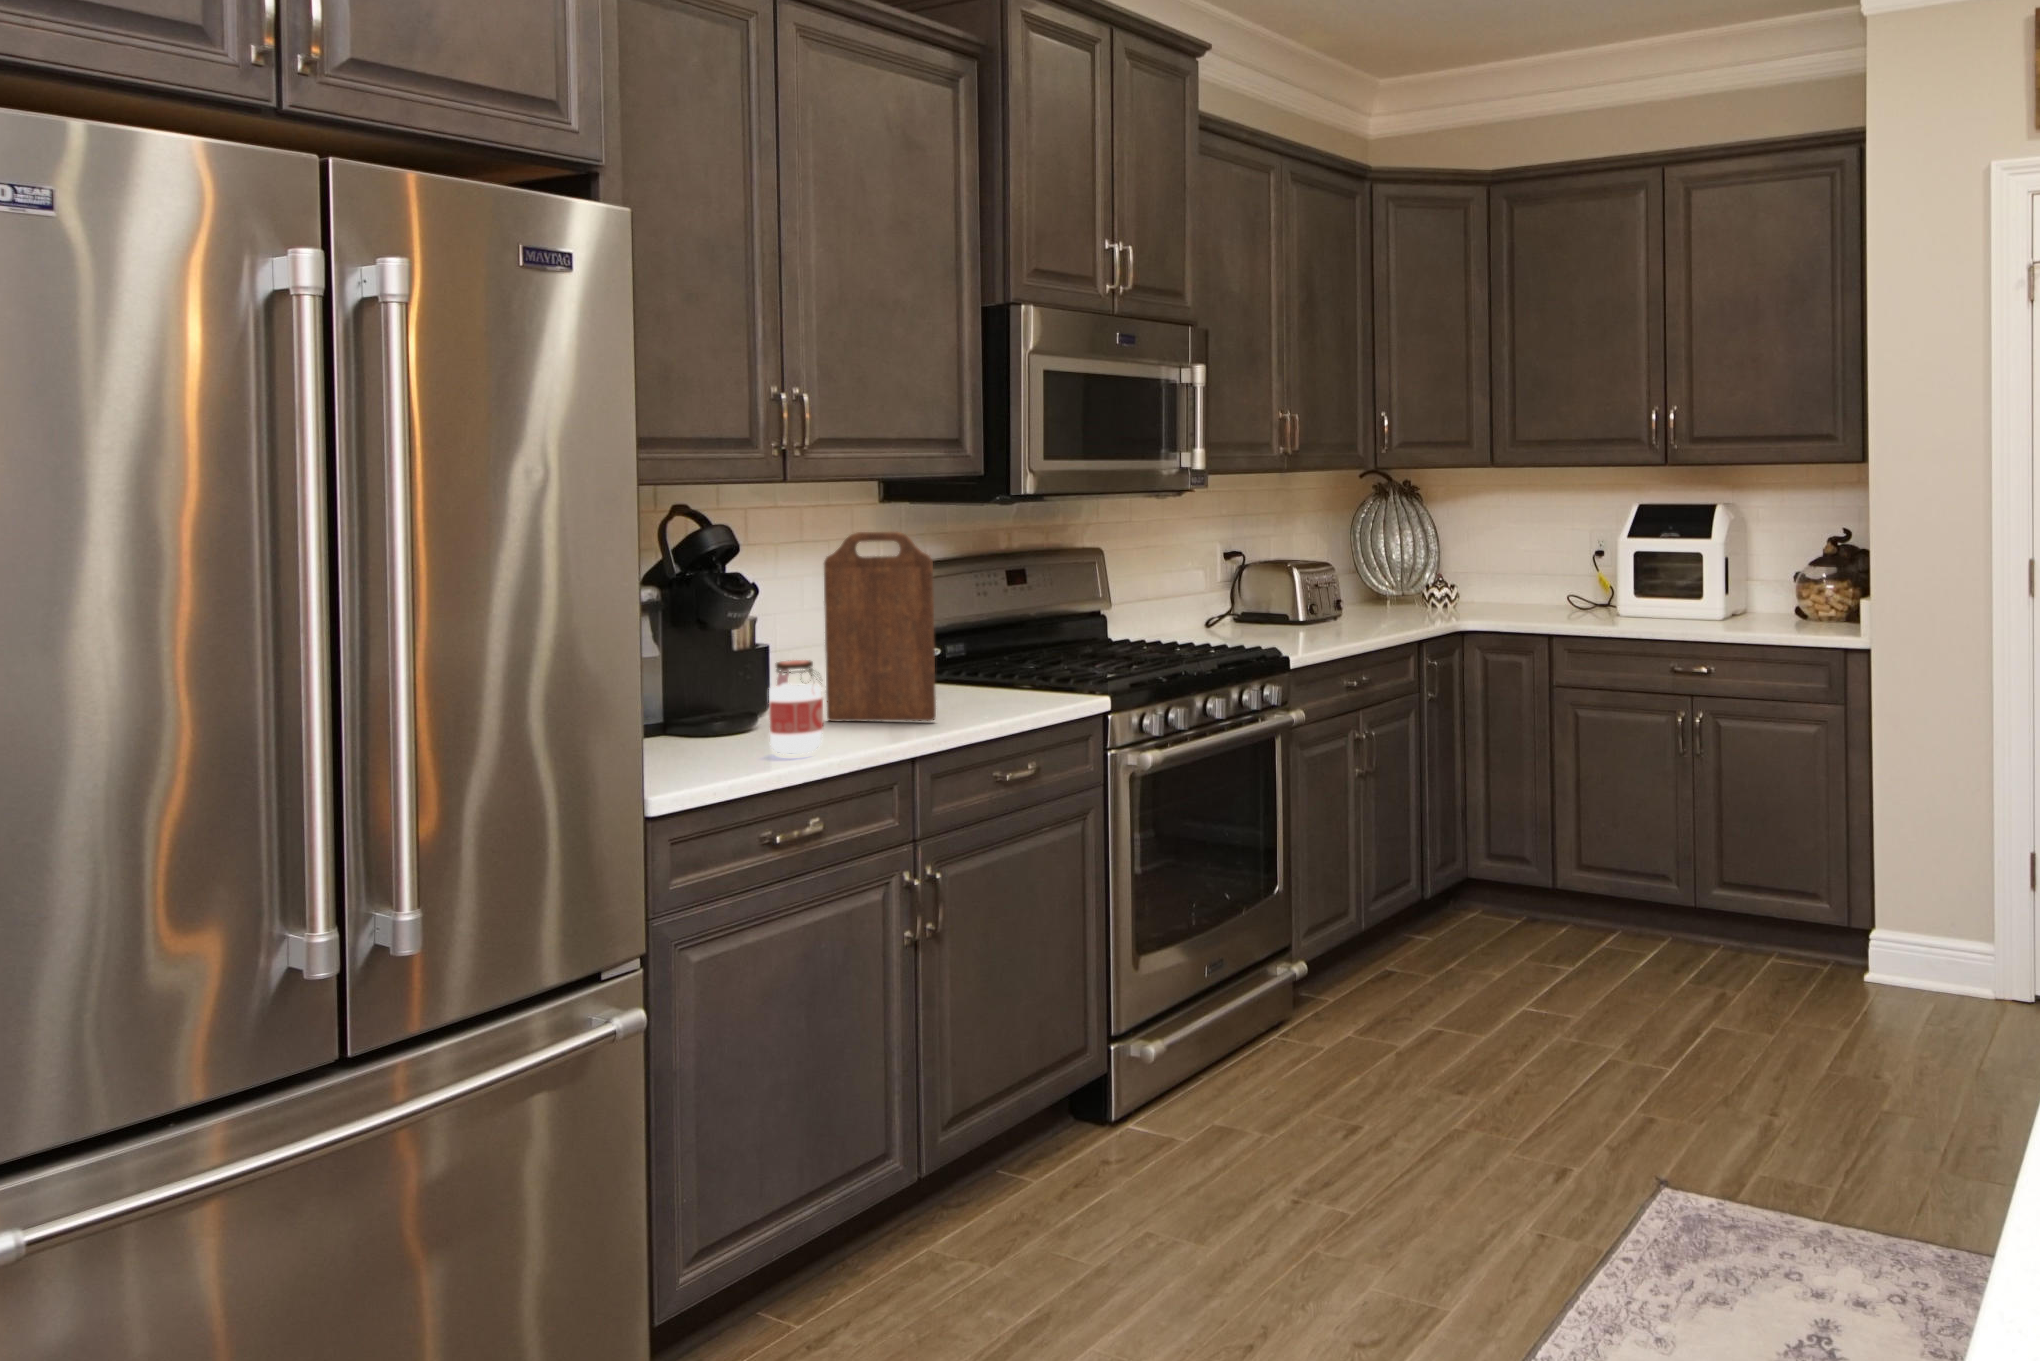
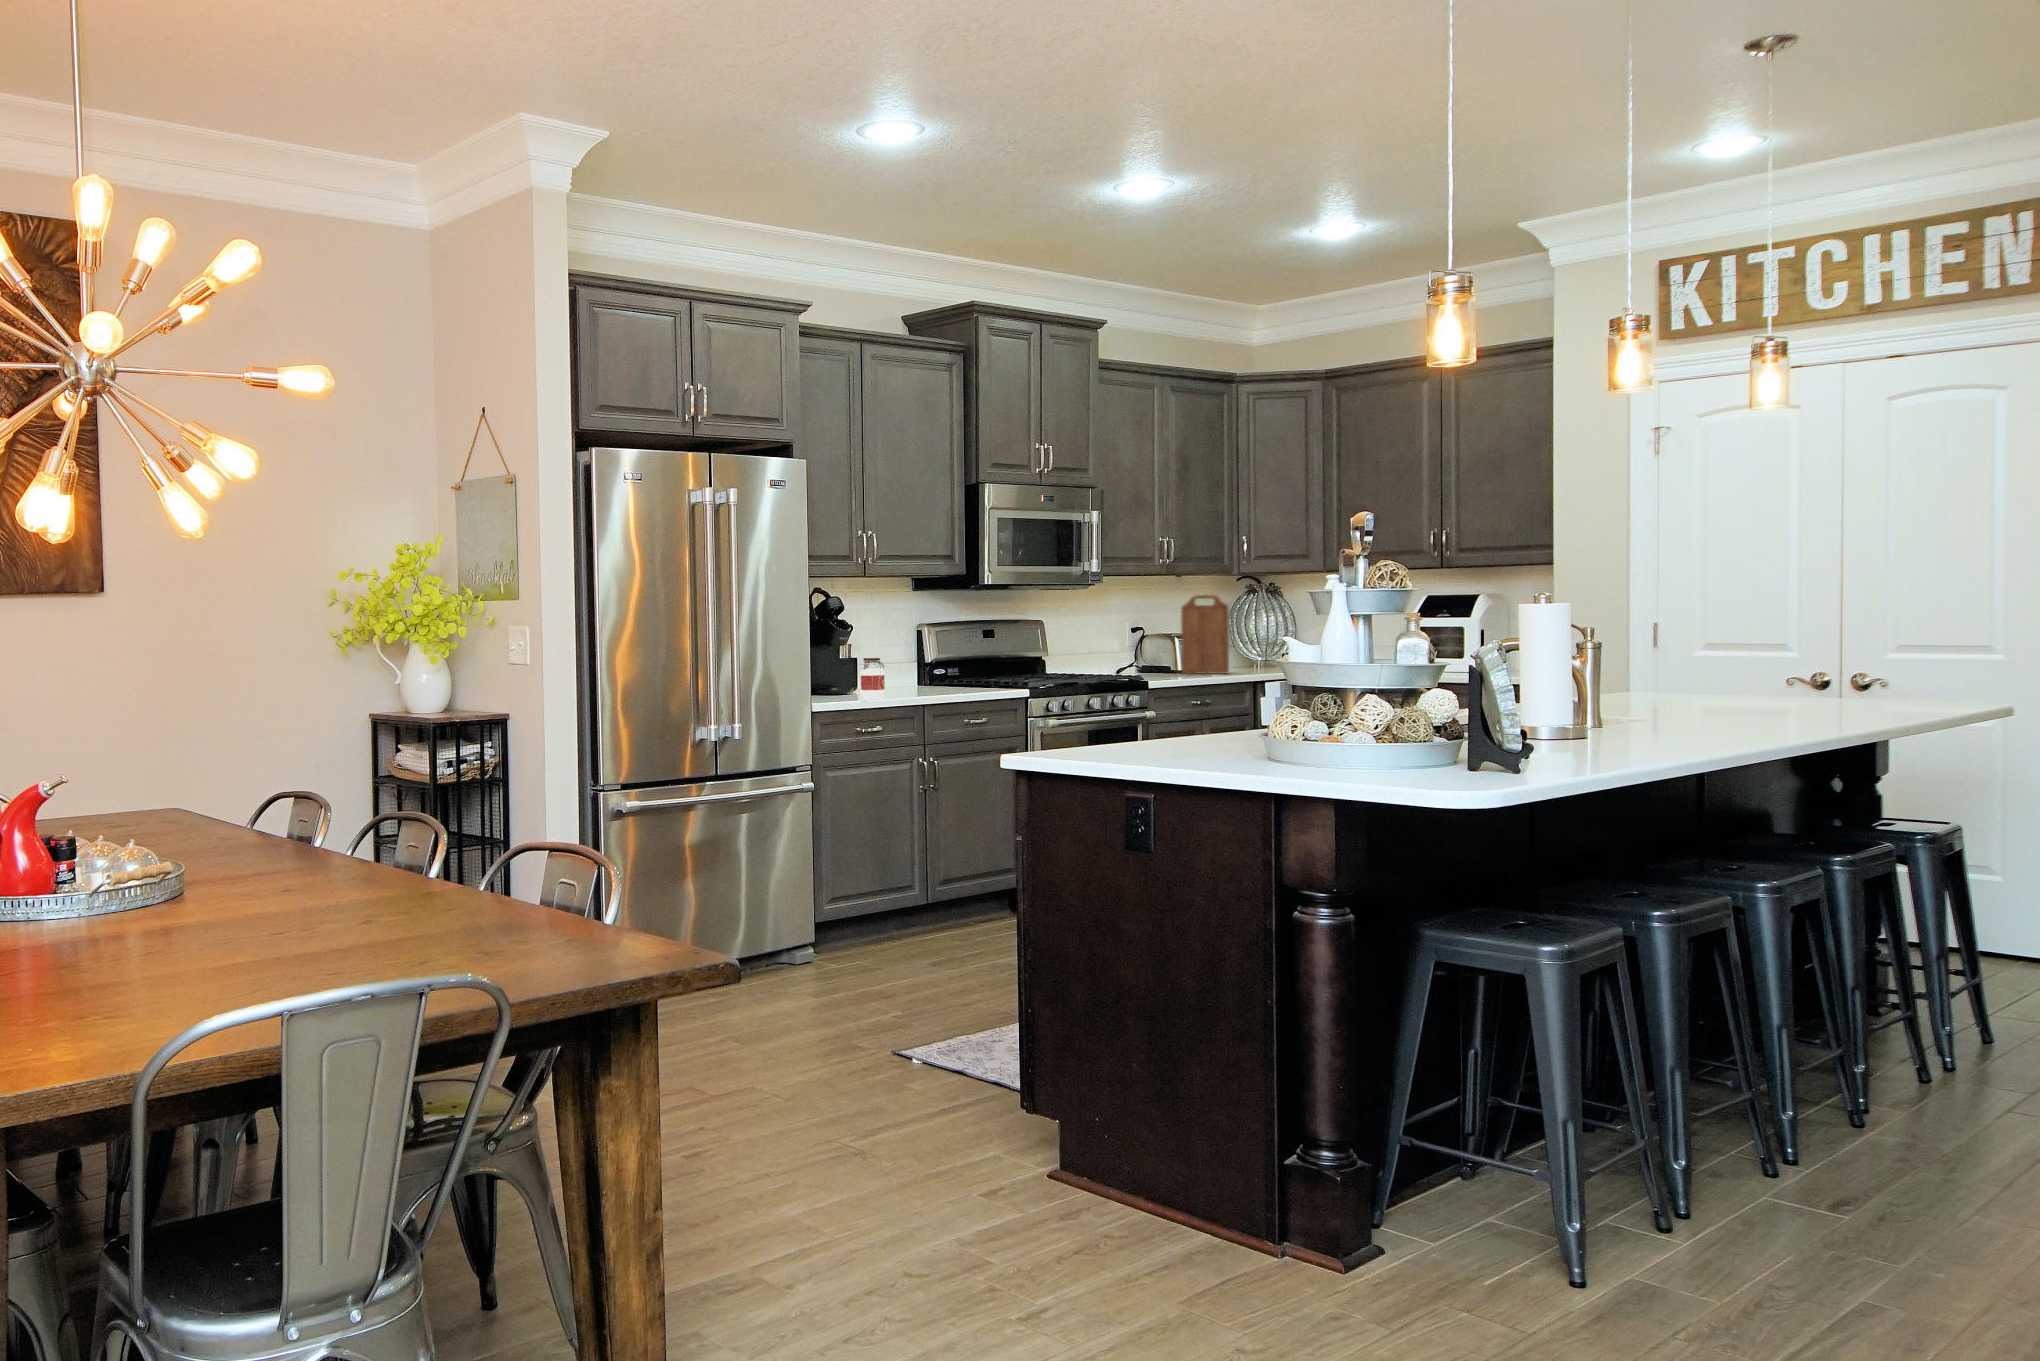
cutting board: present [824,532,936,721] -> present [1181,595,1229,674]

